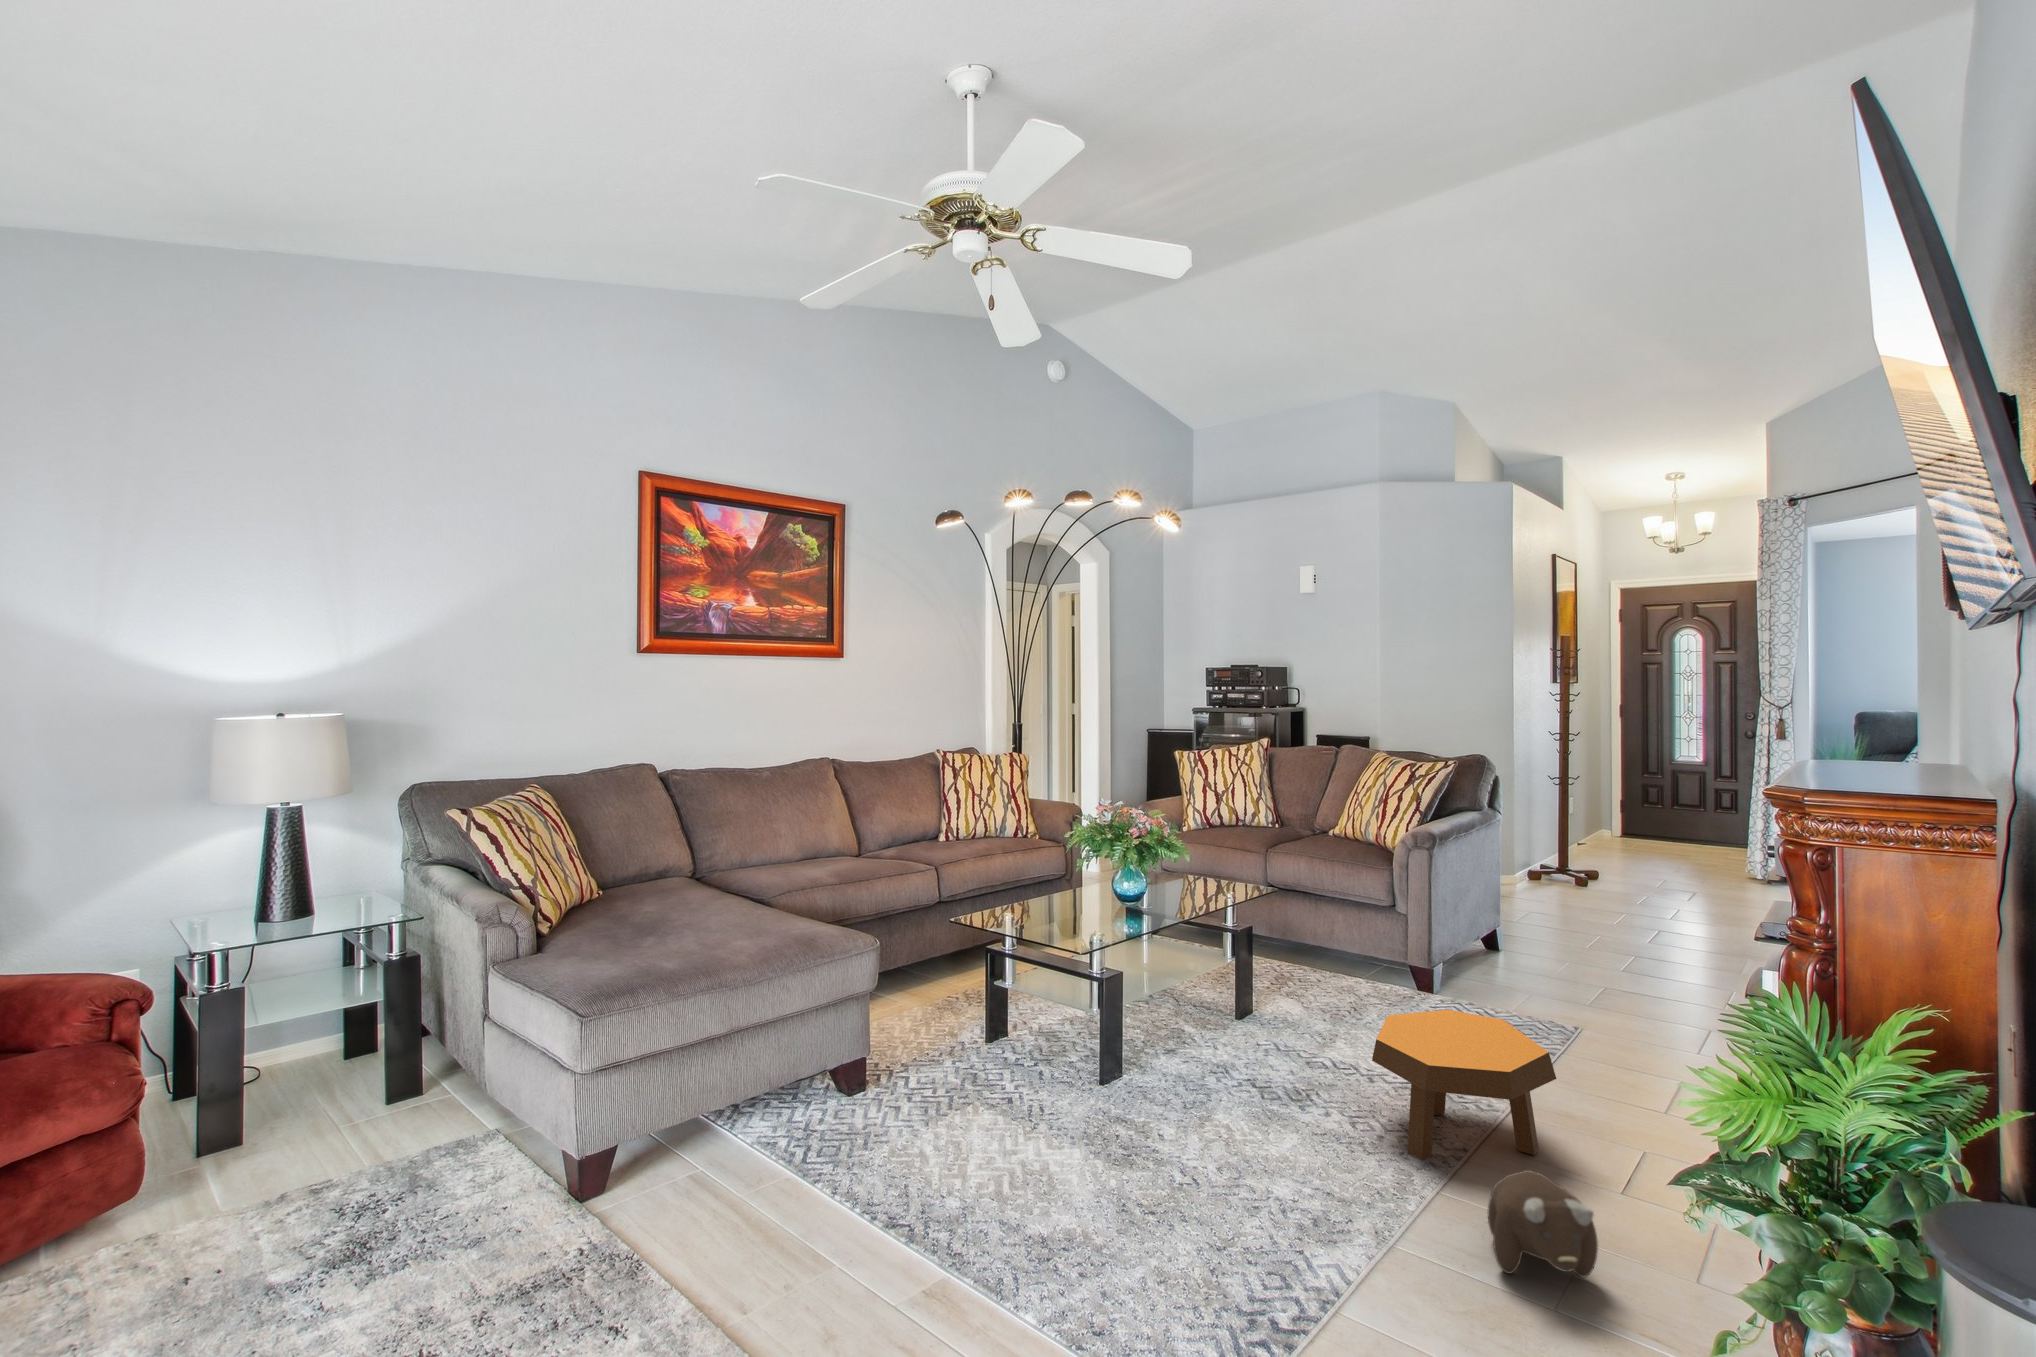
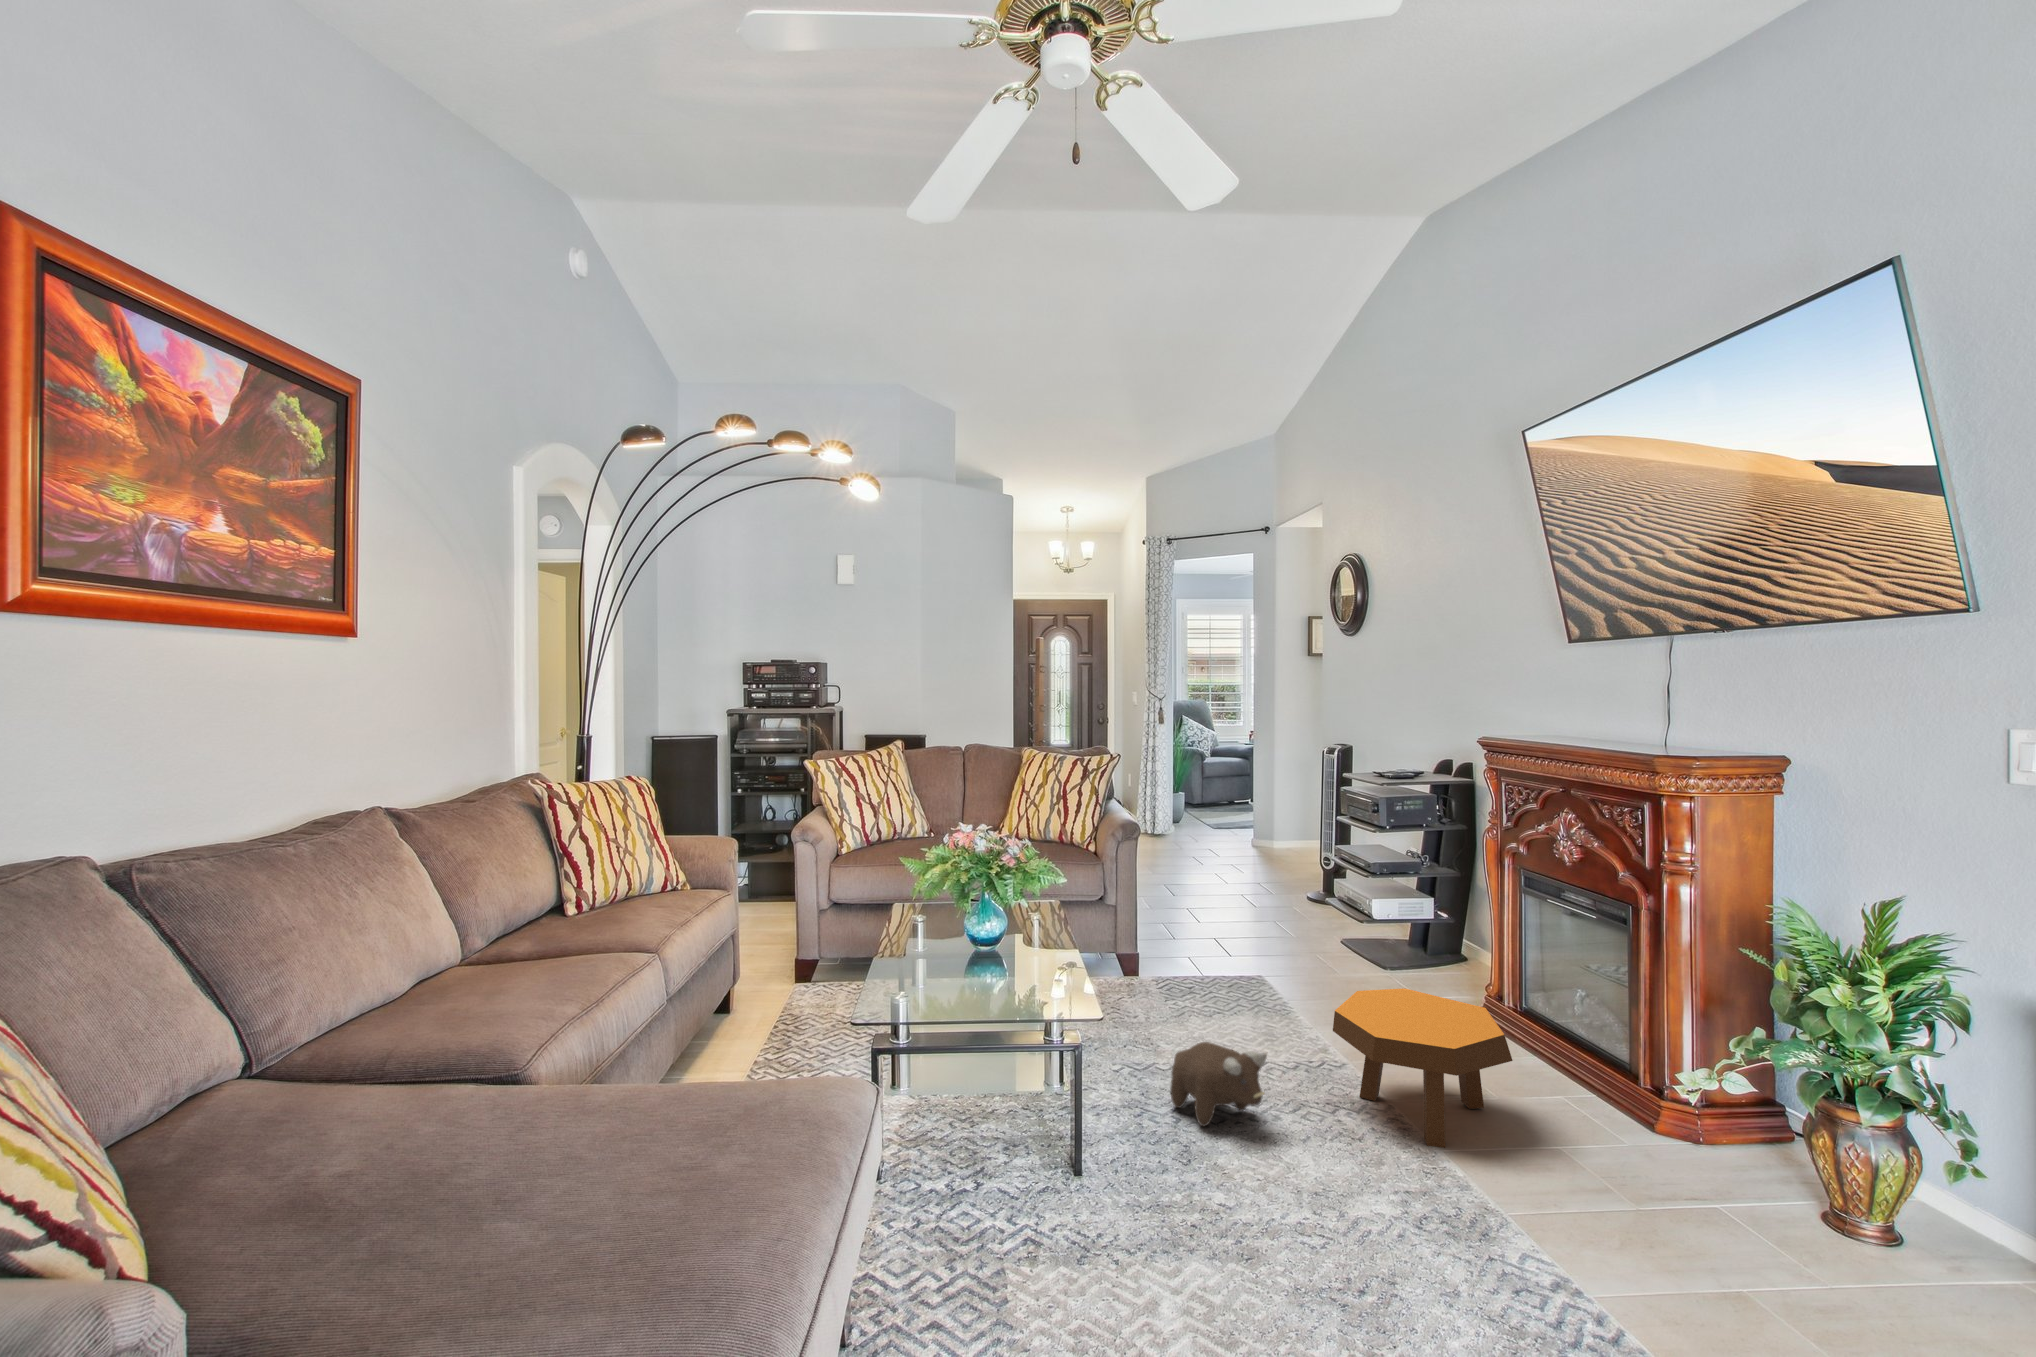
plush toy: present [1488,1170,1598,1277] -> present [1170,1042,1267,1126]

